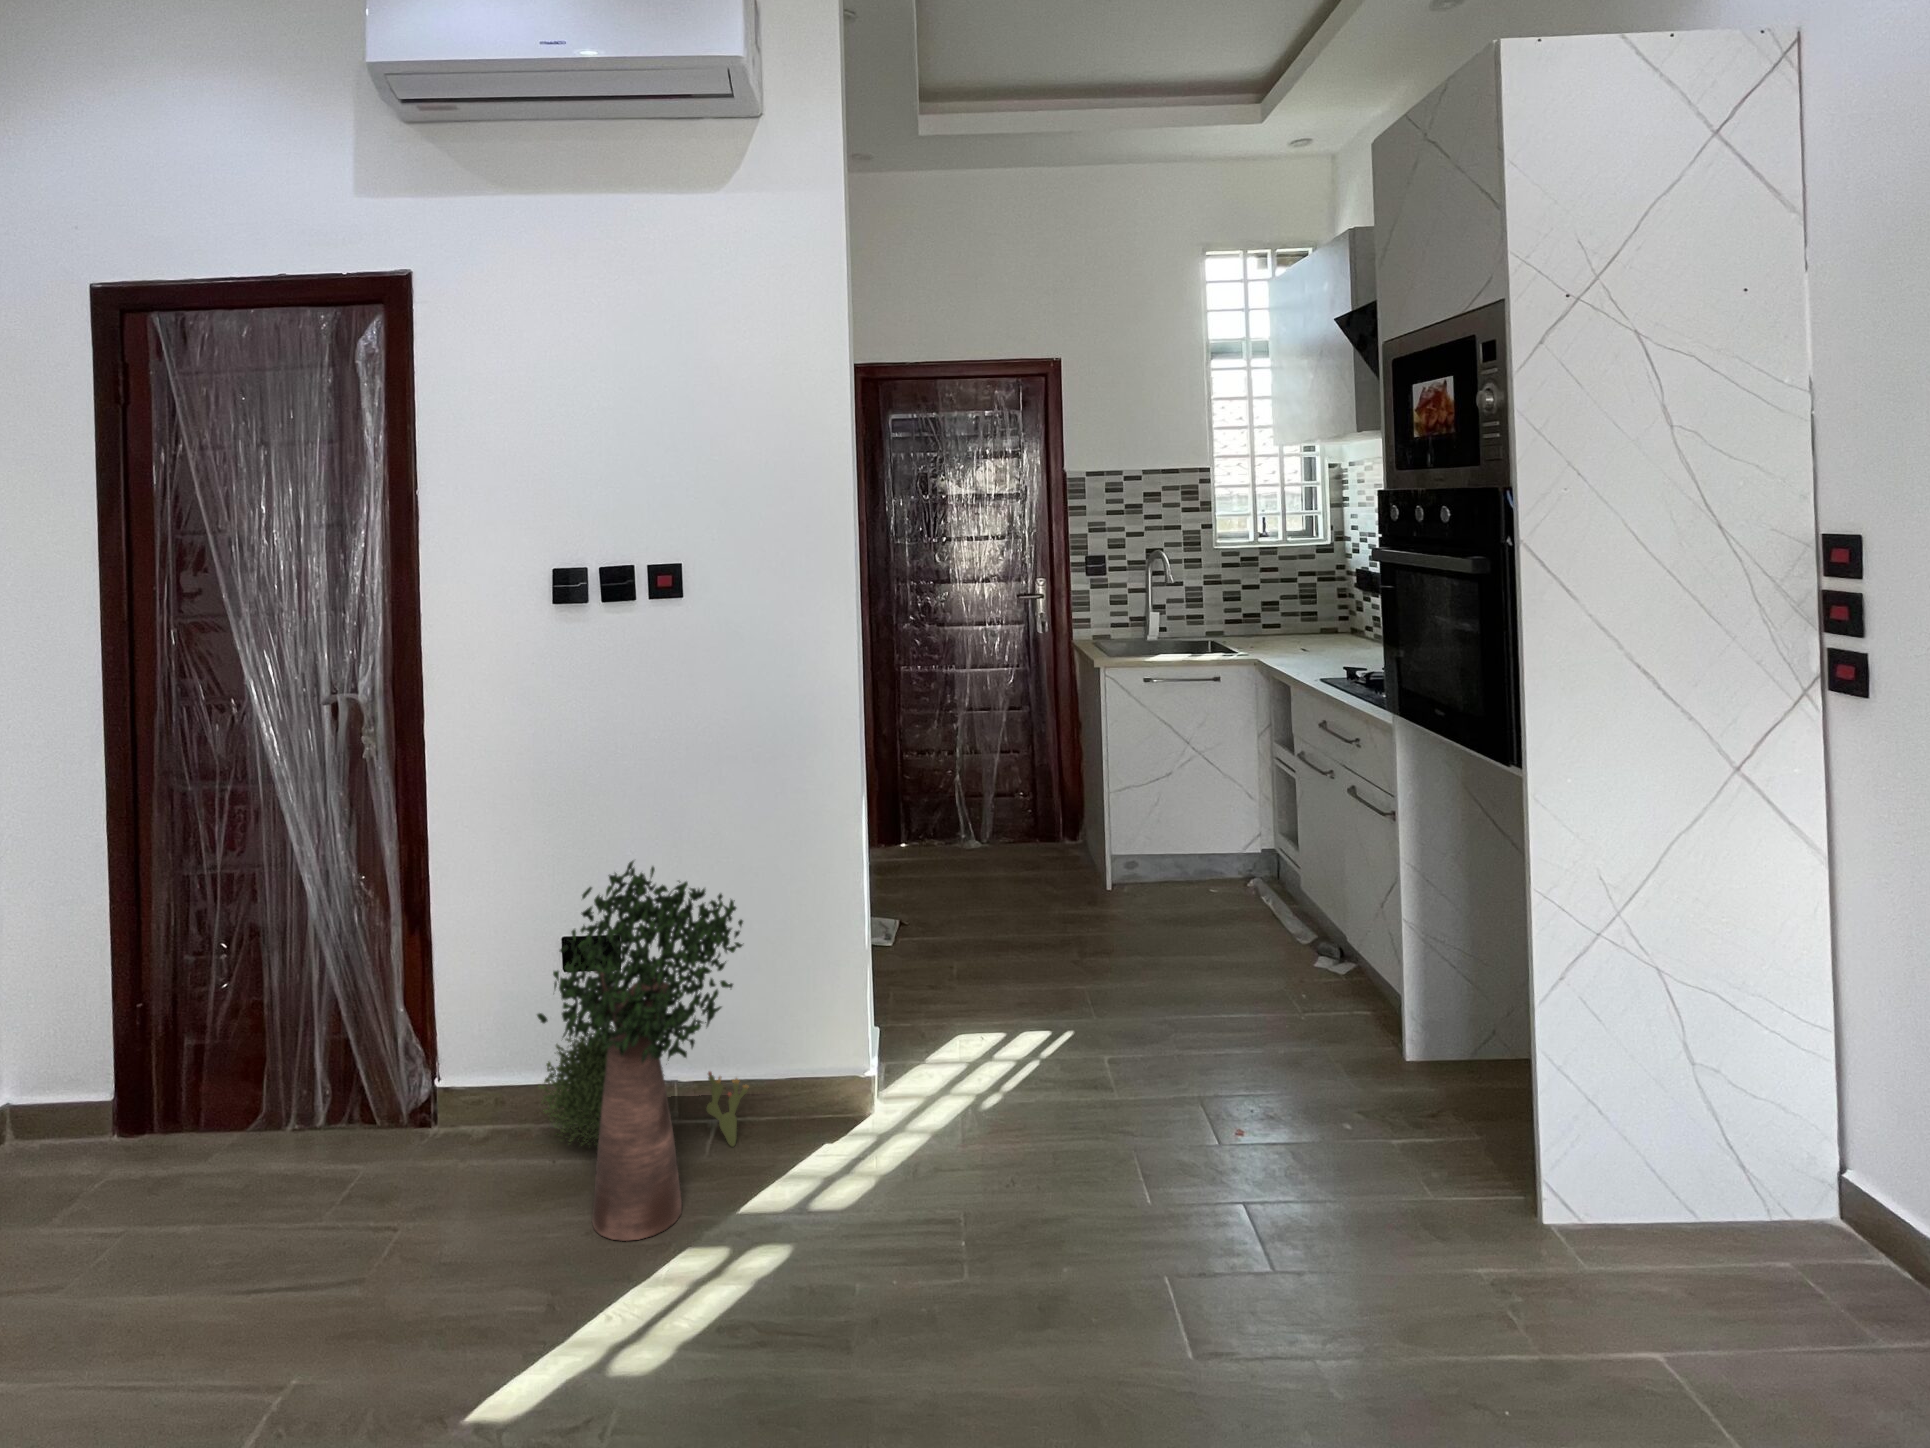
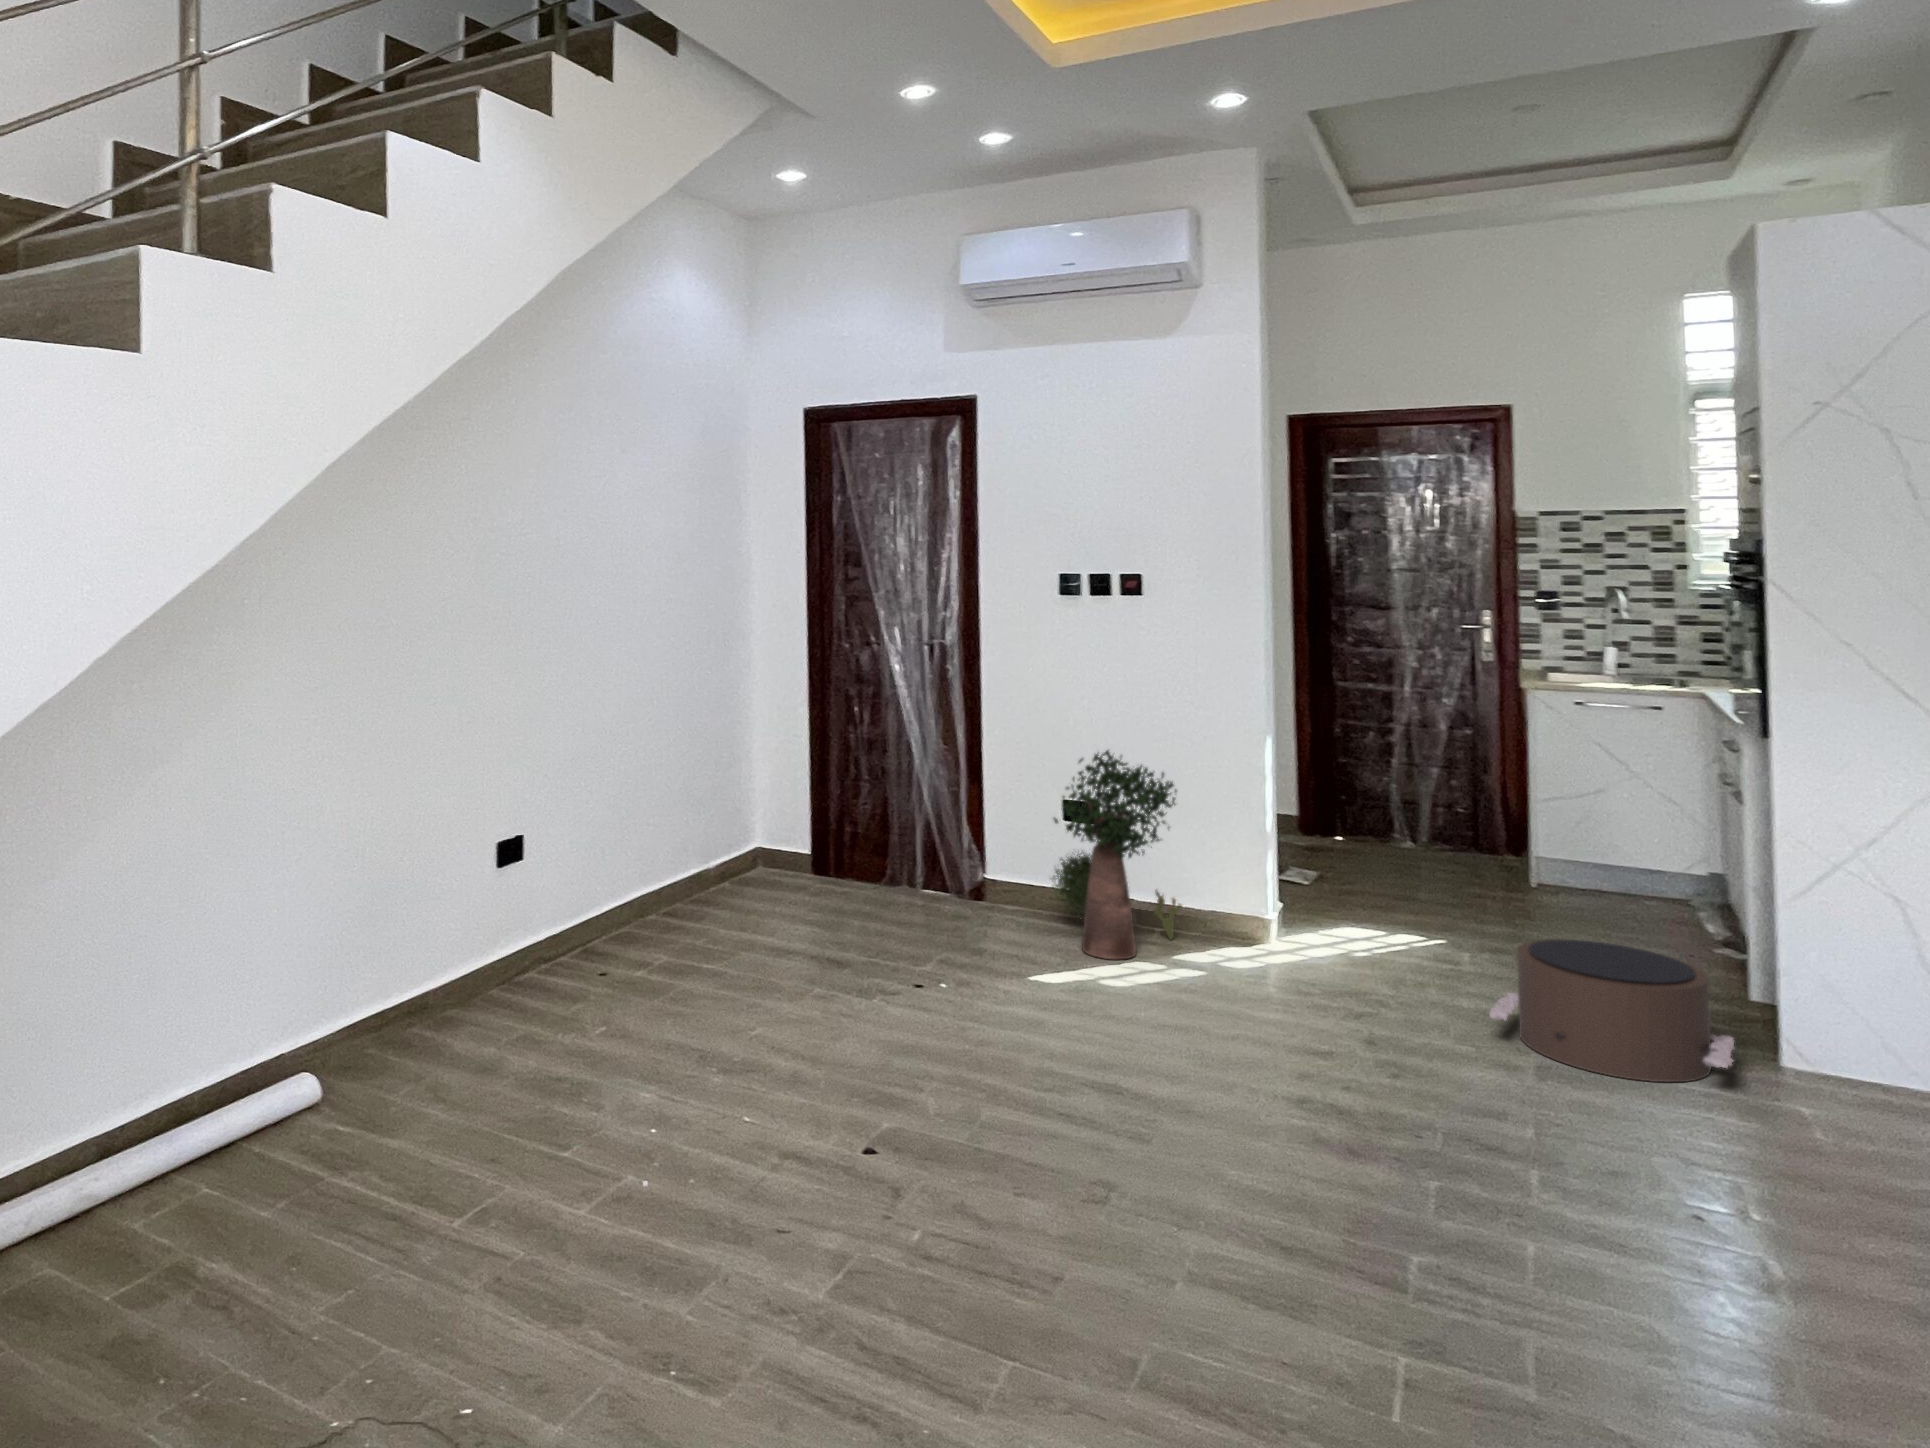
pouf: none [1212,1062,1535,1319] -> present [1489,939,1734,1082]

